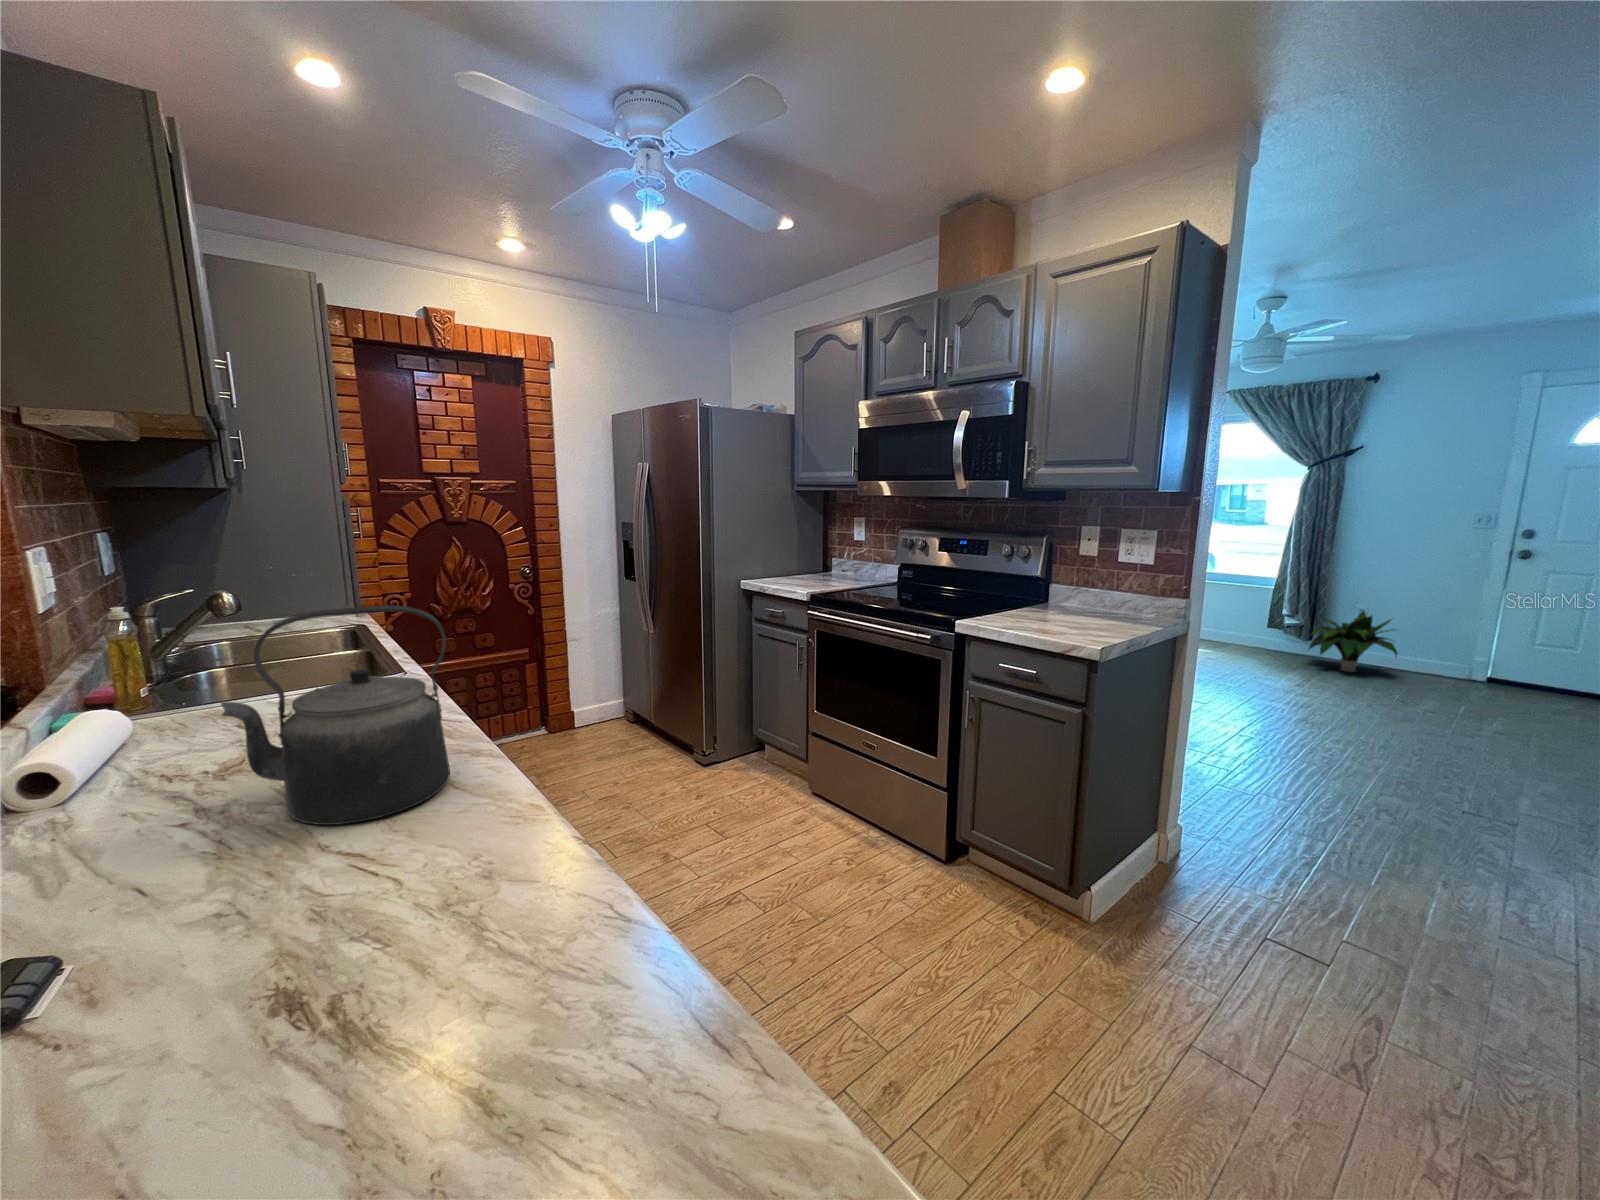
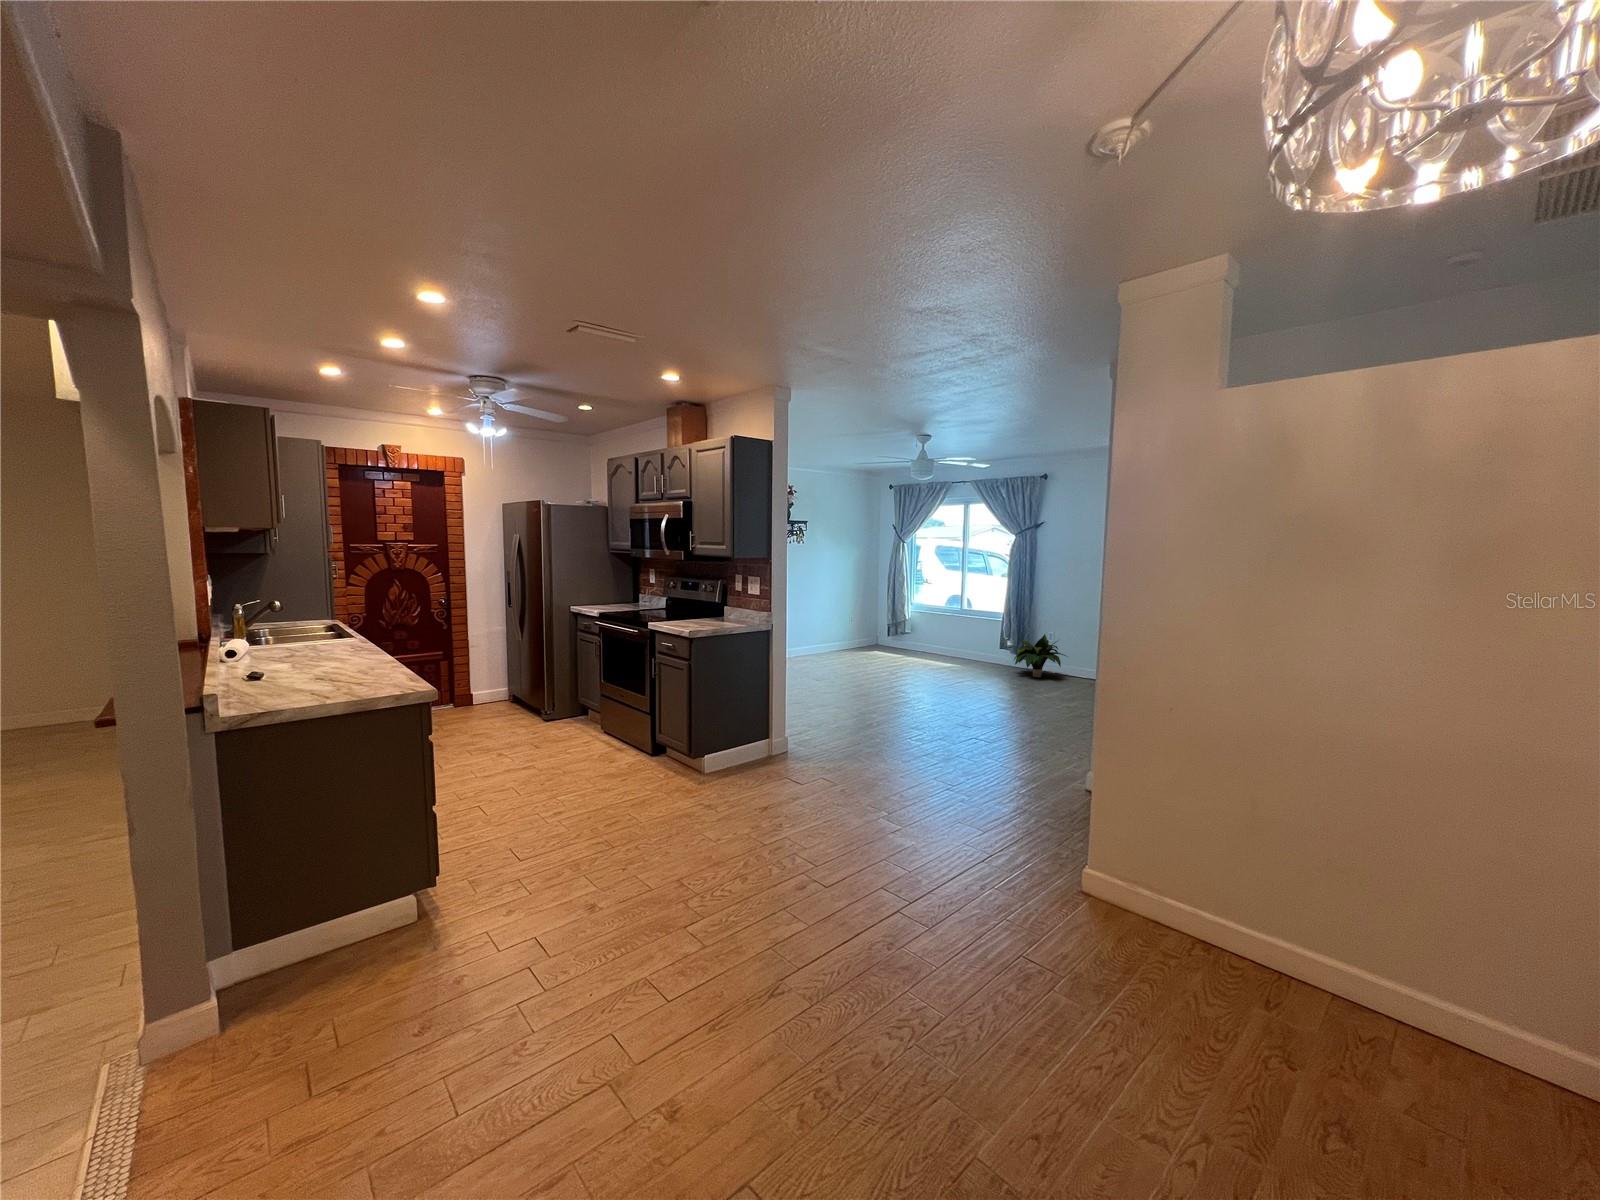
kettle: present [221,606,450,825] -> none [288,599,363,665]

